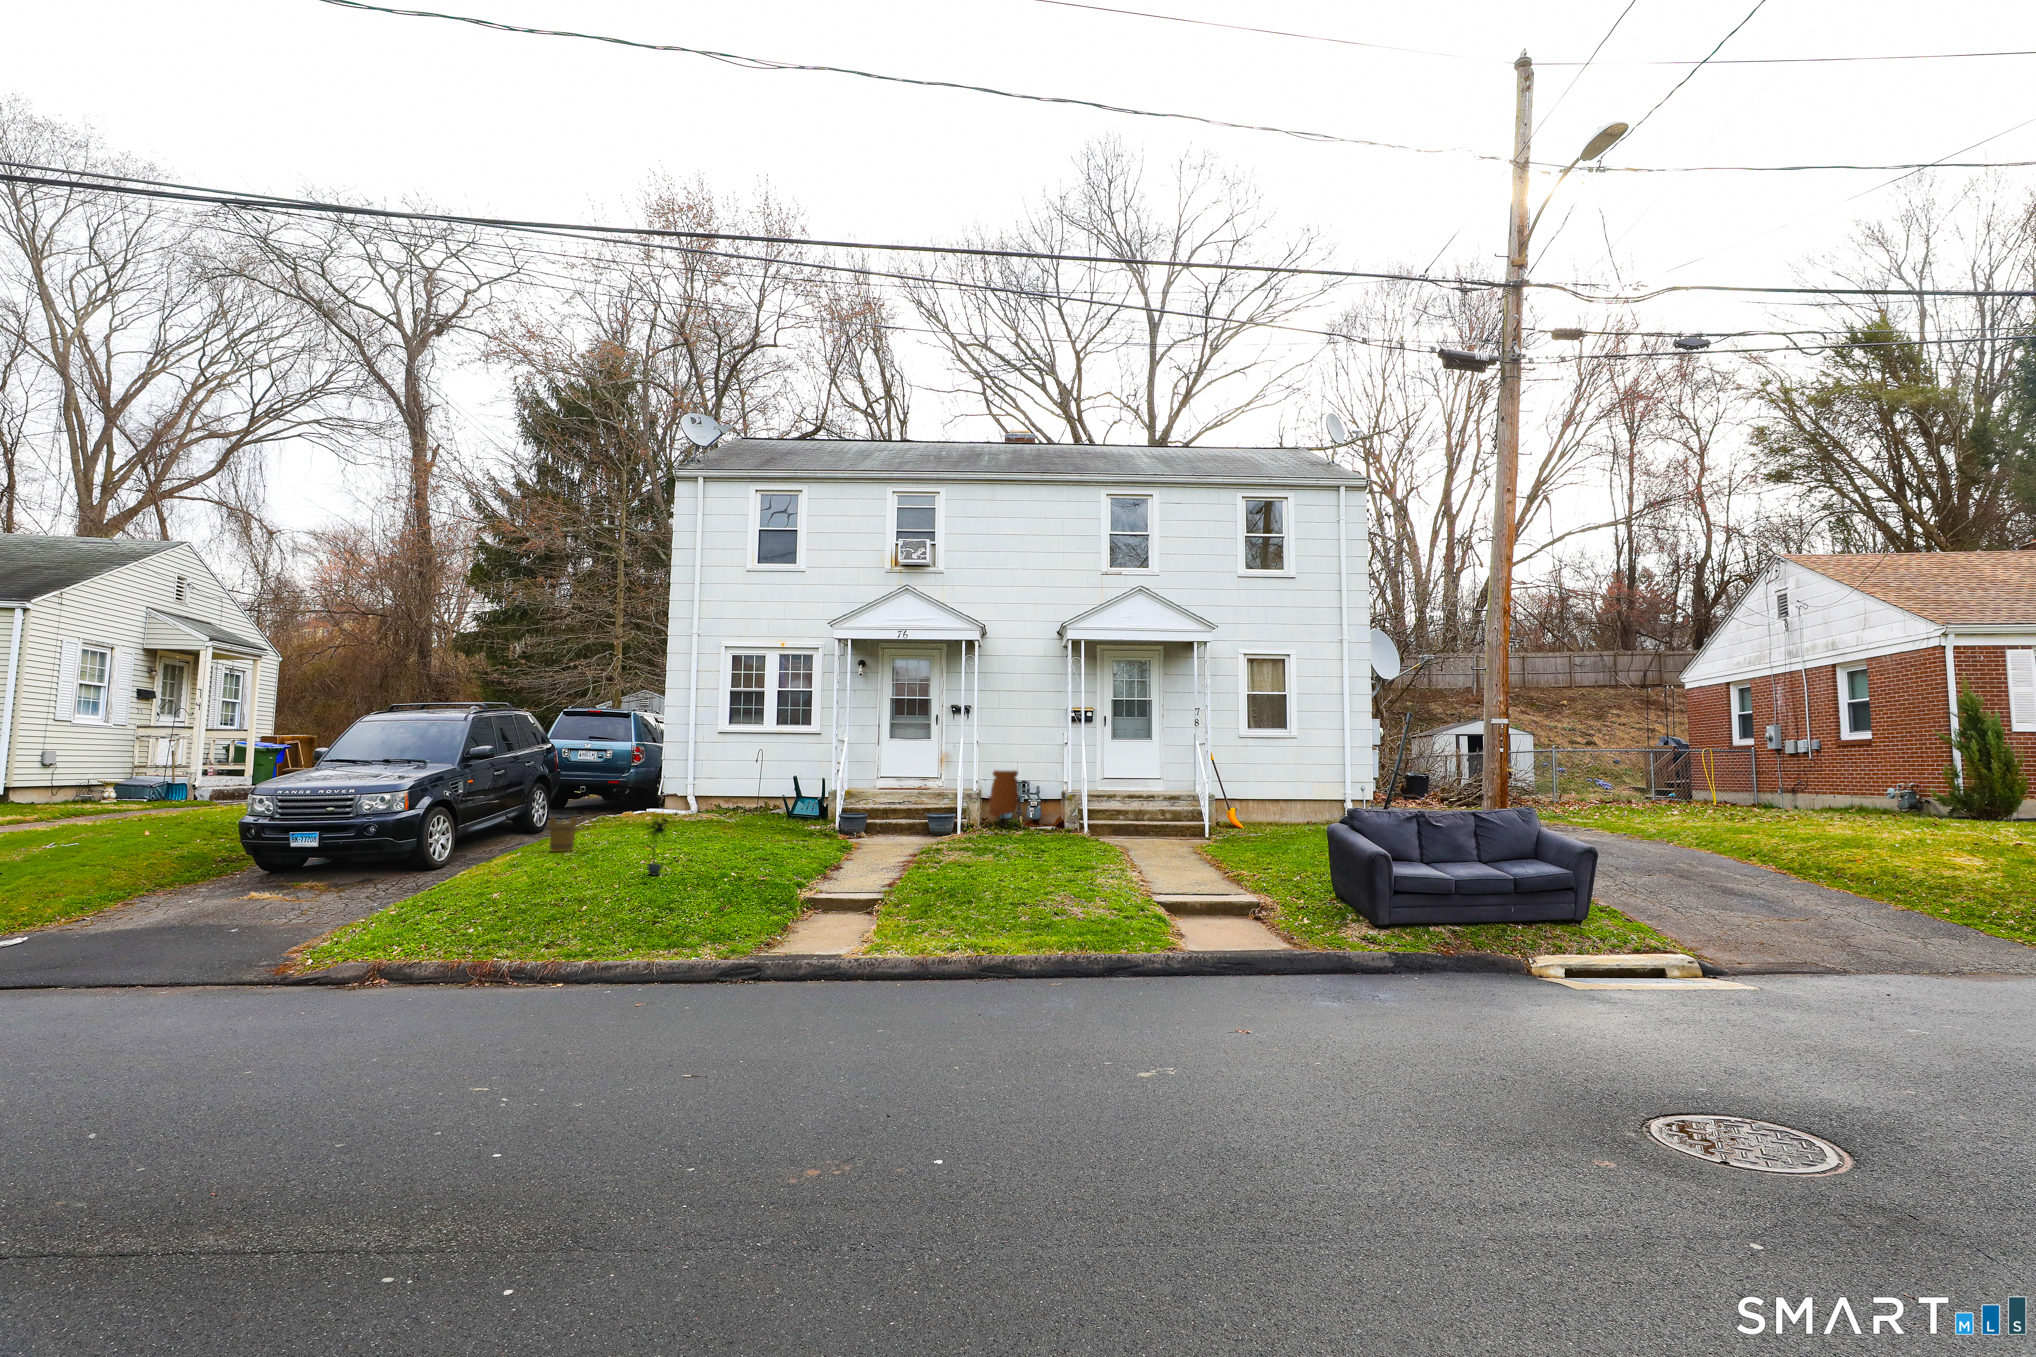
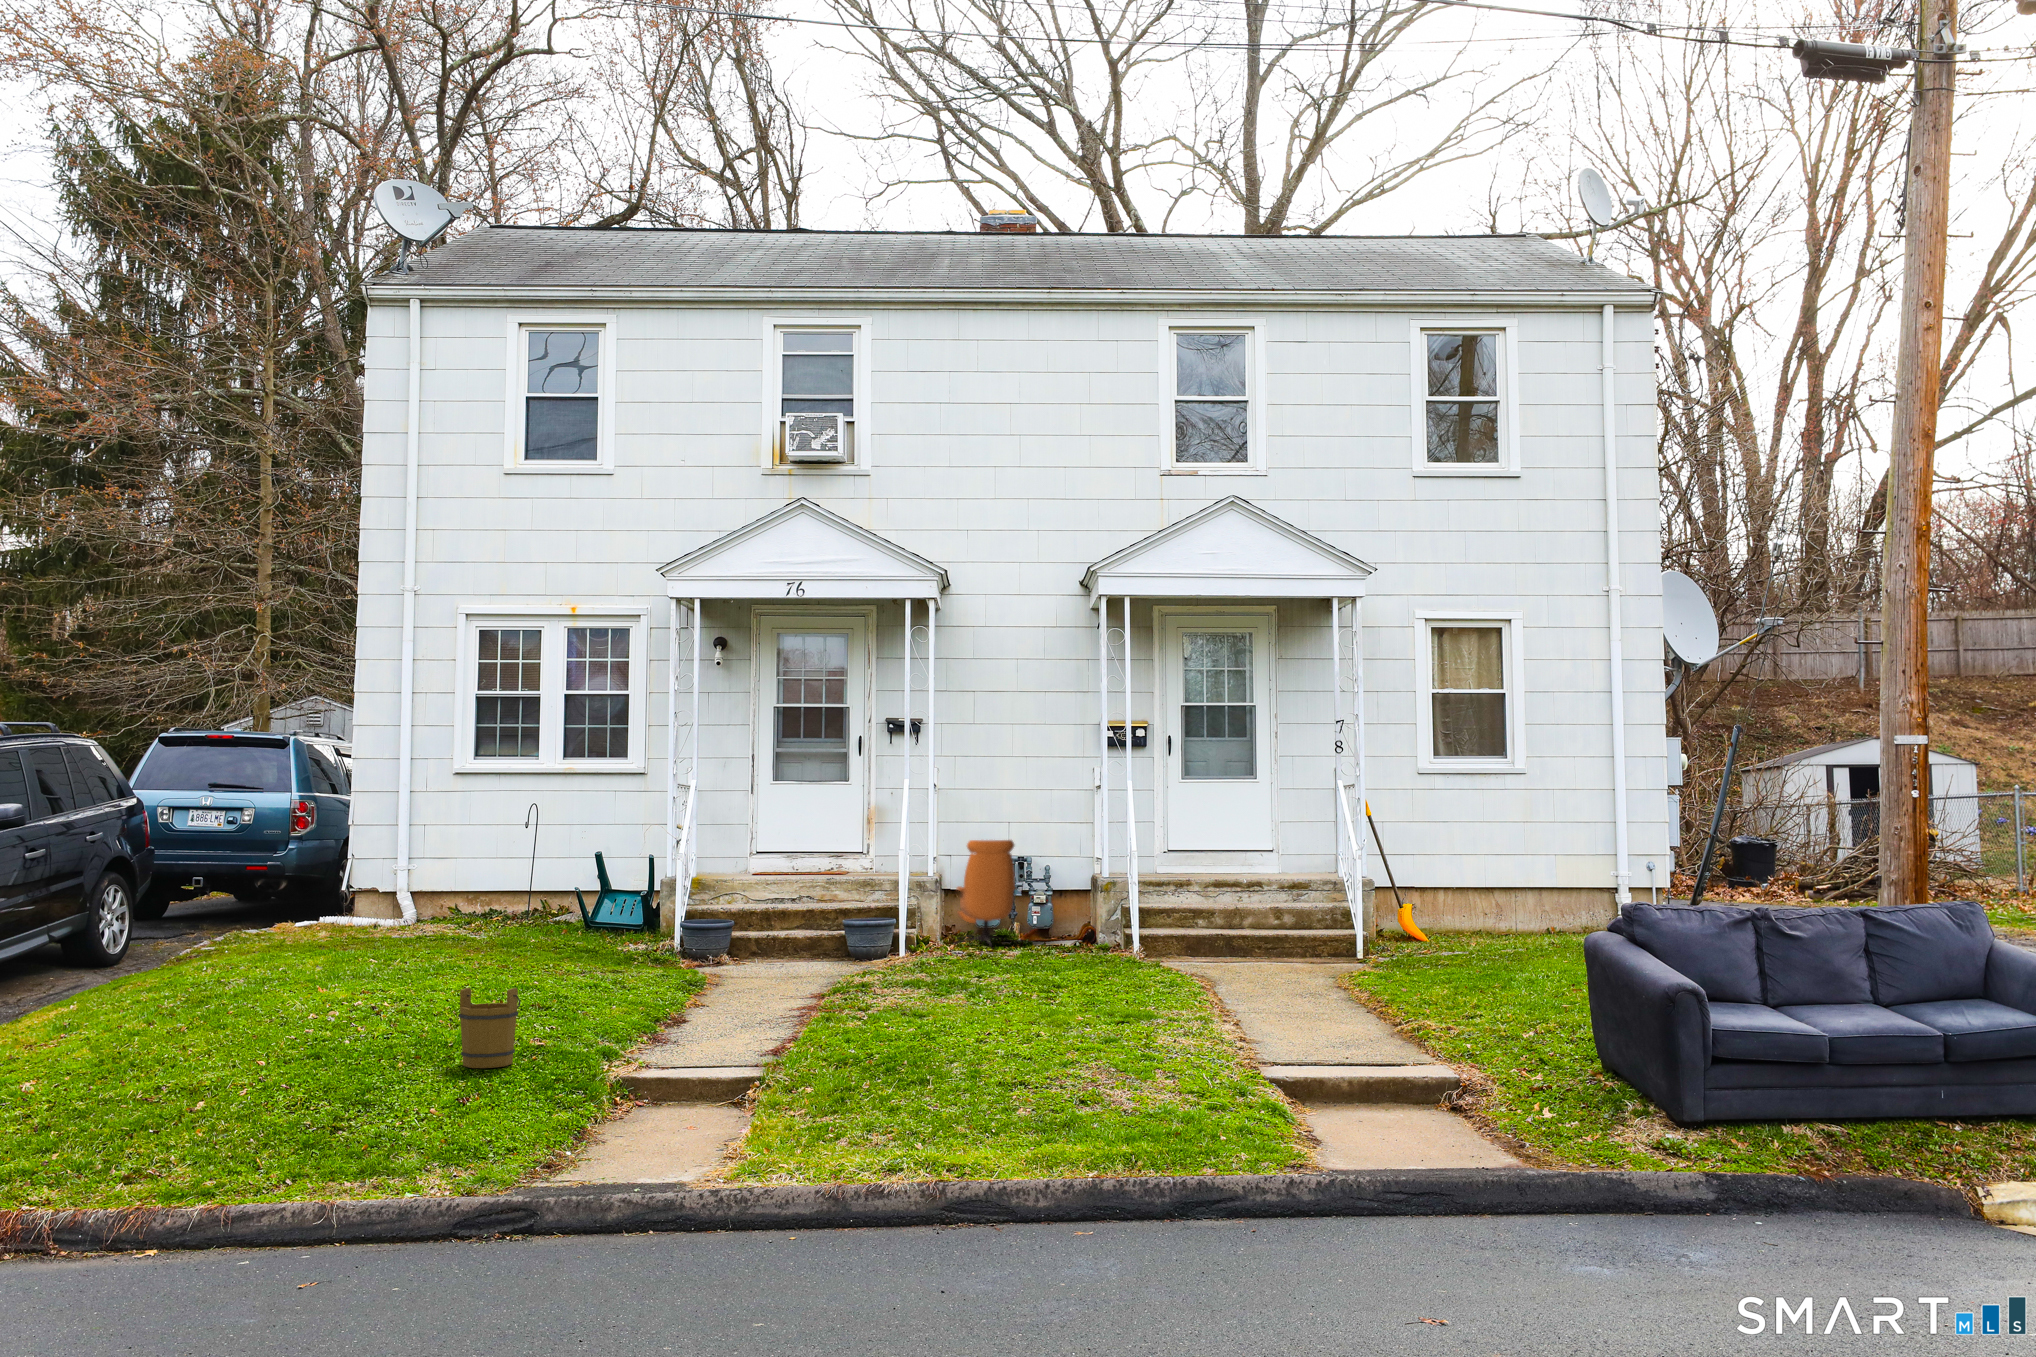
bucket: present [549,817,576,852] -> present [459,988,520,1068]
potted plant: present [646,818,668,875] -> none [310,955,366,1074]

